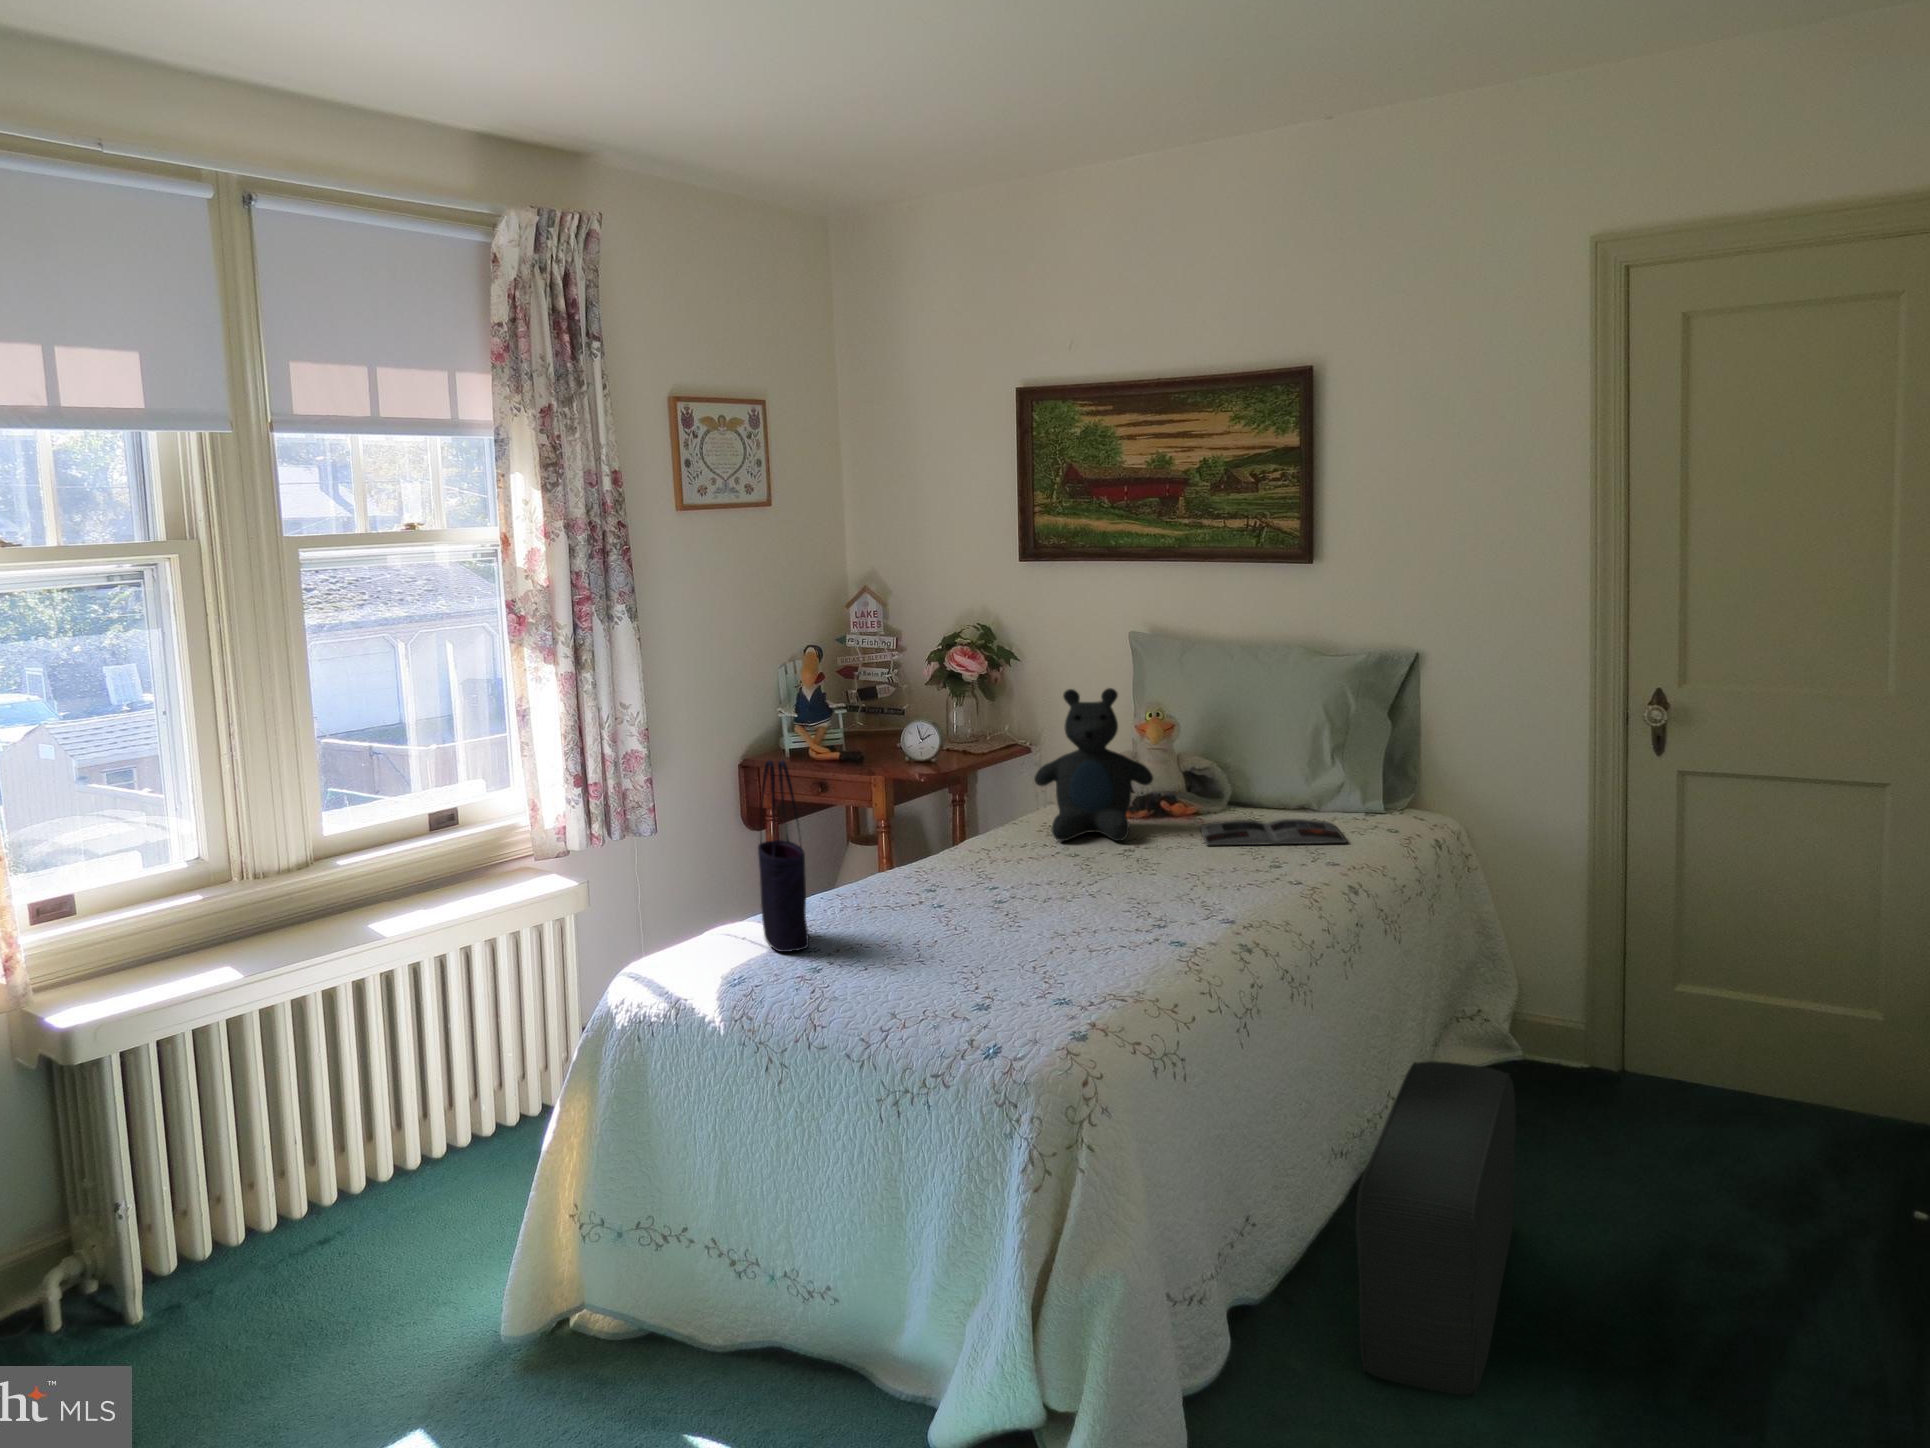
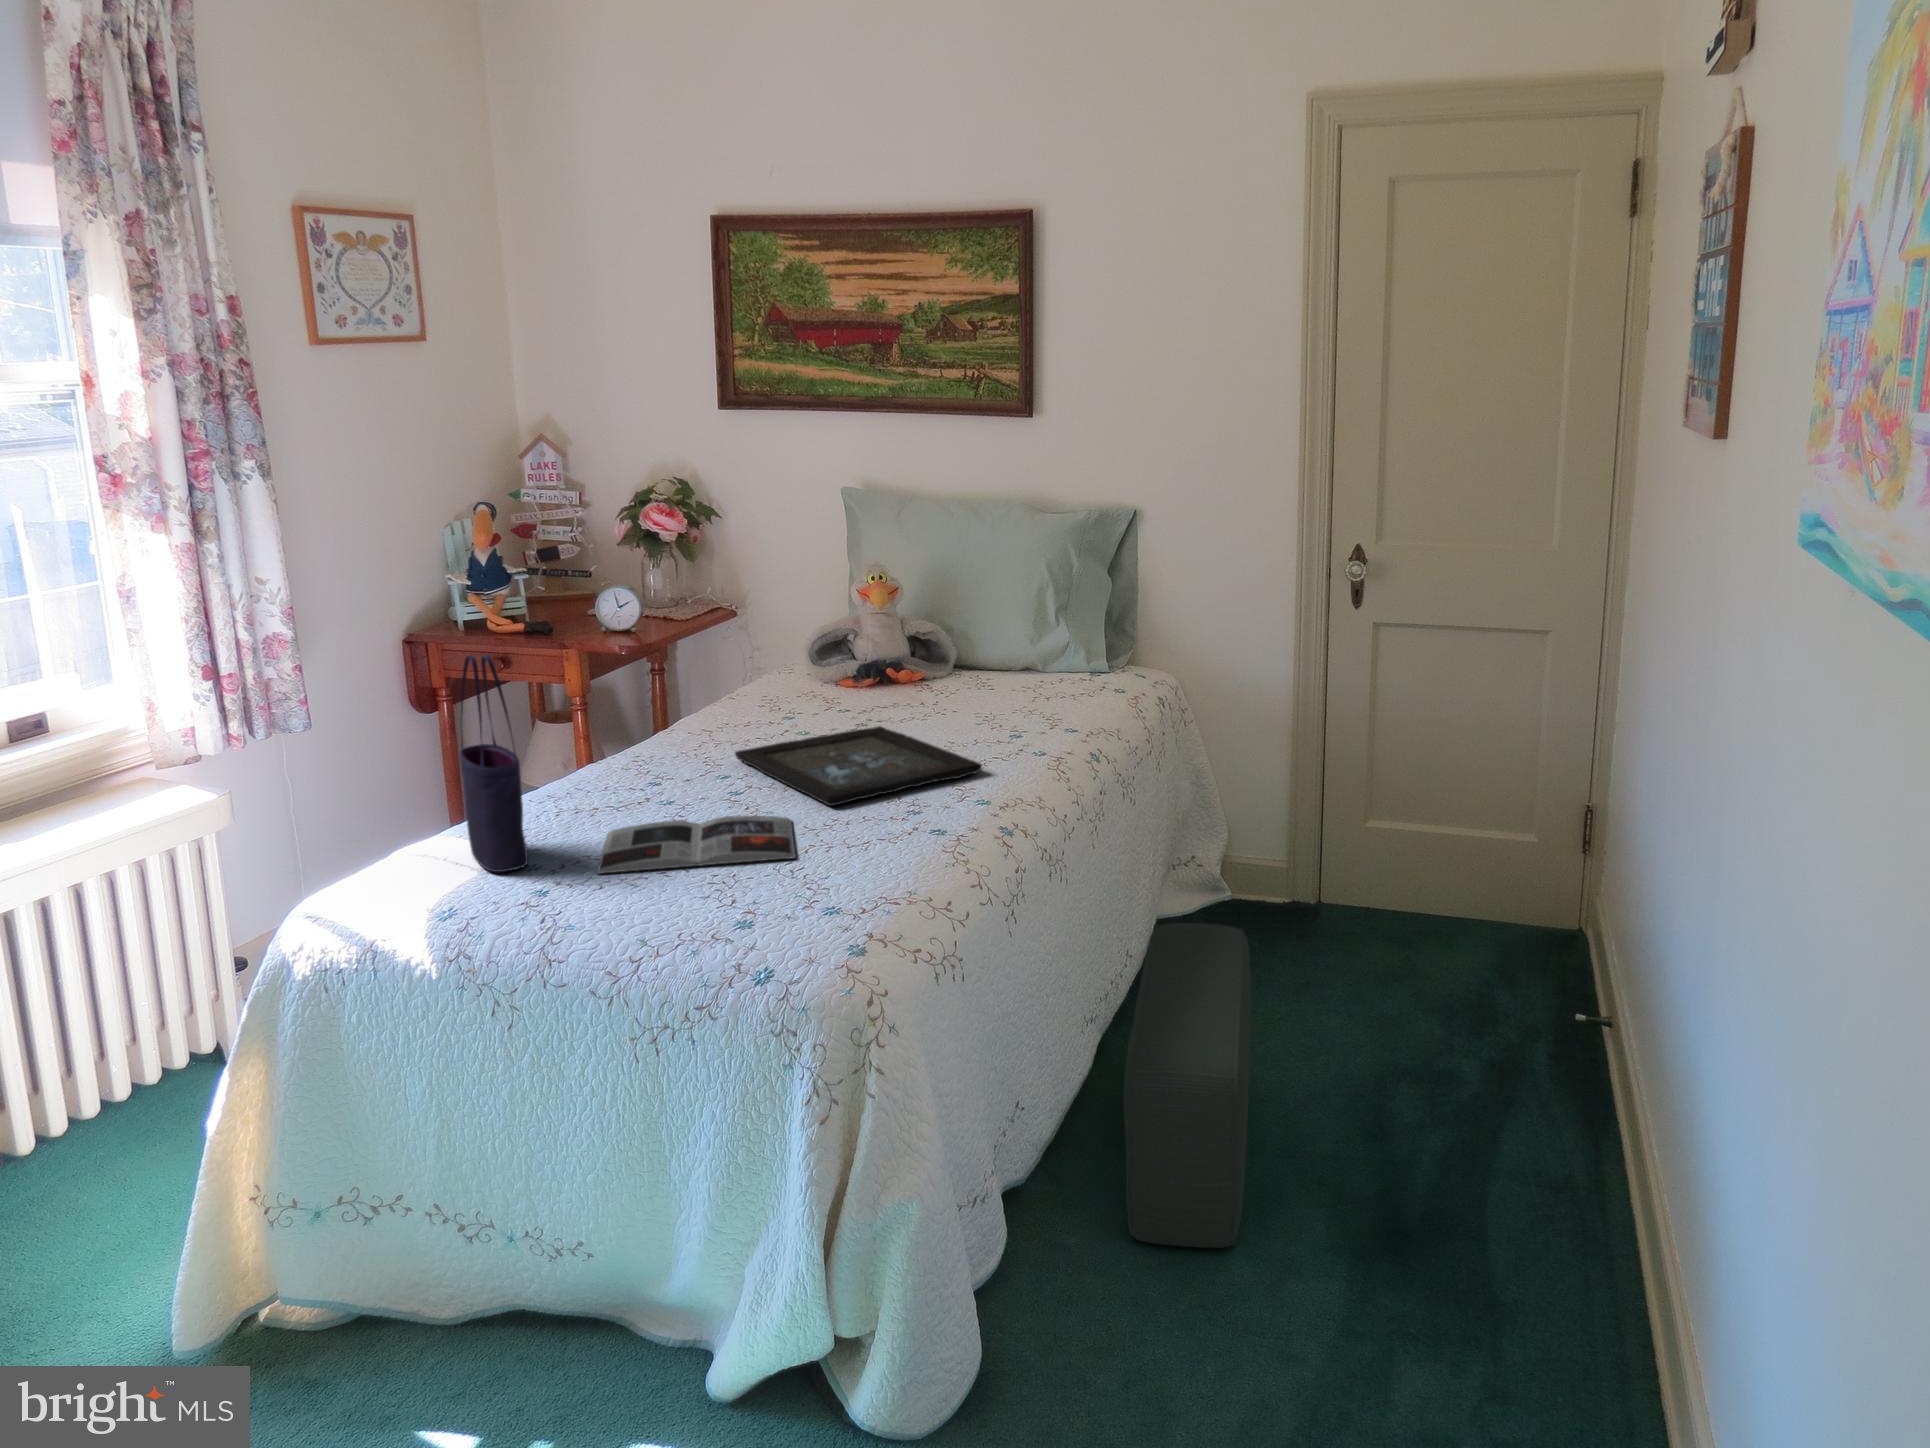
teddy bear: present [1034,688,1153,841] -> none [755,553,882,718]
magazine: present [1200,819,1347,846] -> present [597,815,795,874]
tray: none [1004,850,1235,916] -> present [735,726,982,806]

